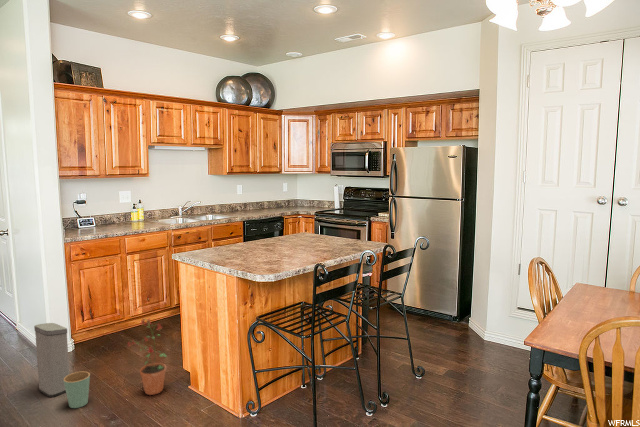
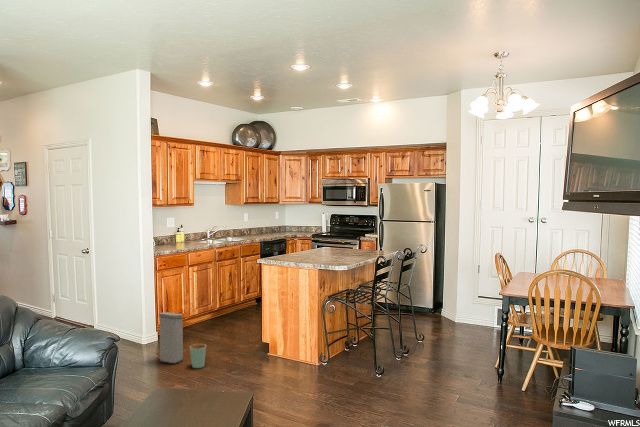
potted plant: present [128,319,166,395] -> none [228,306,256,359]

